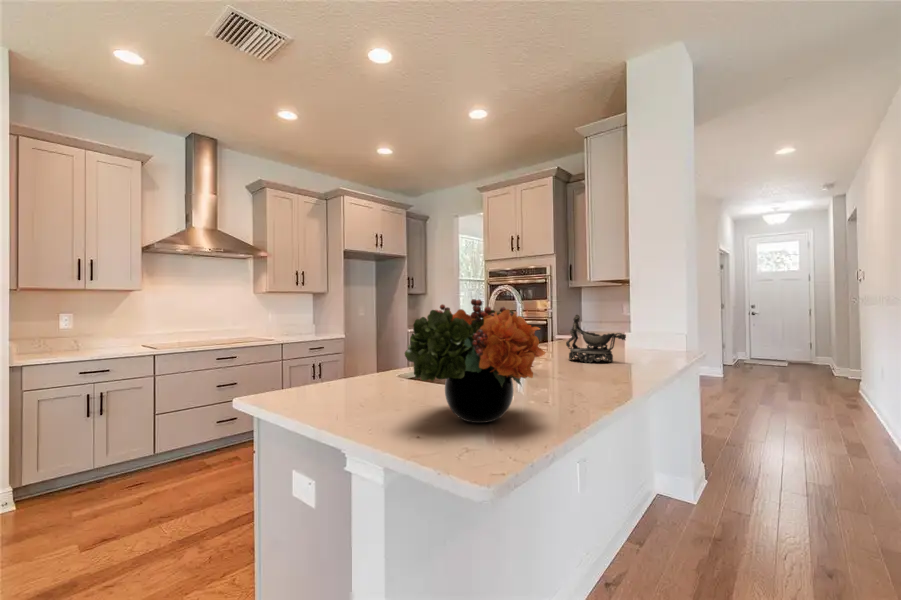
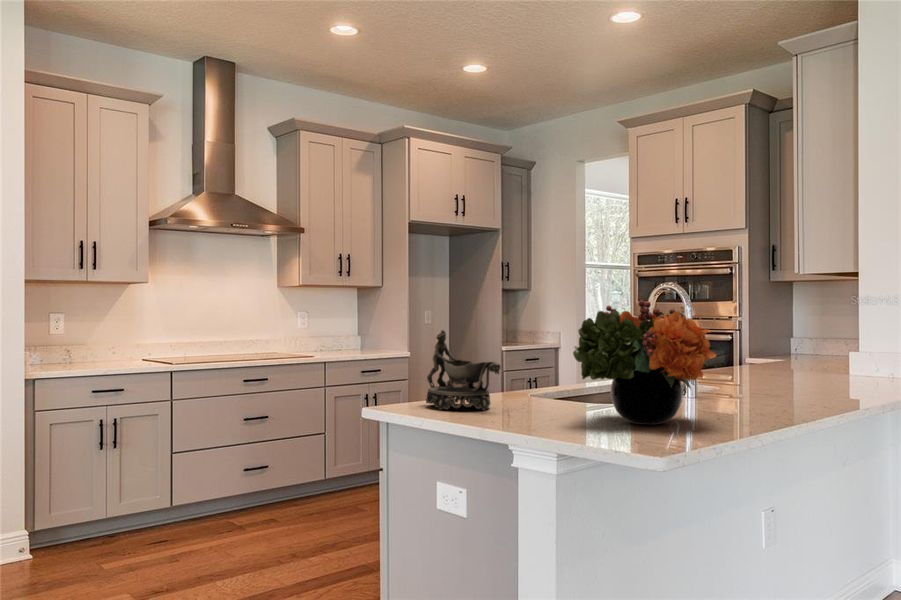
decorative bowl: present [566,314,626,362] -> present [426,330,500,410]

